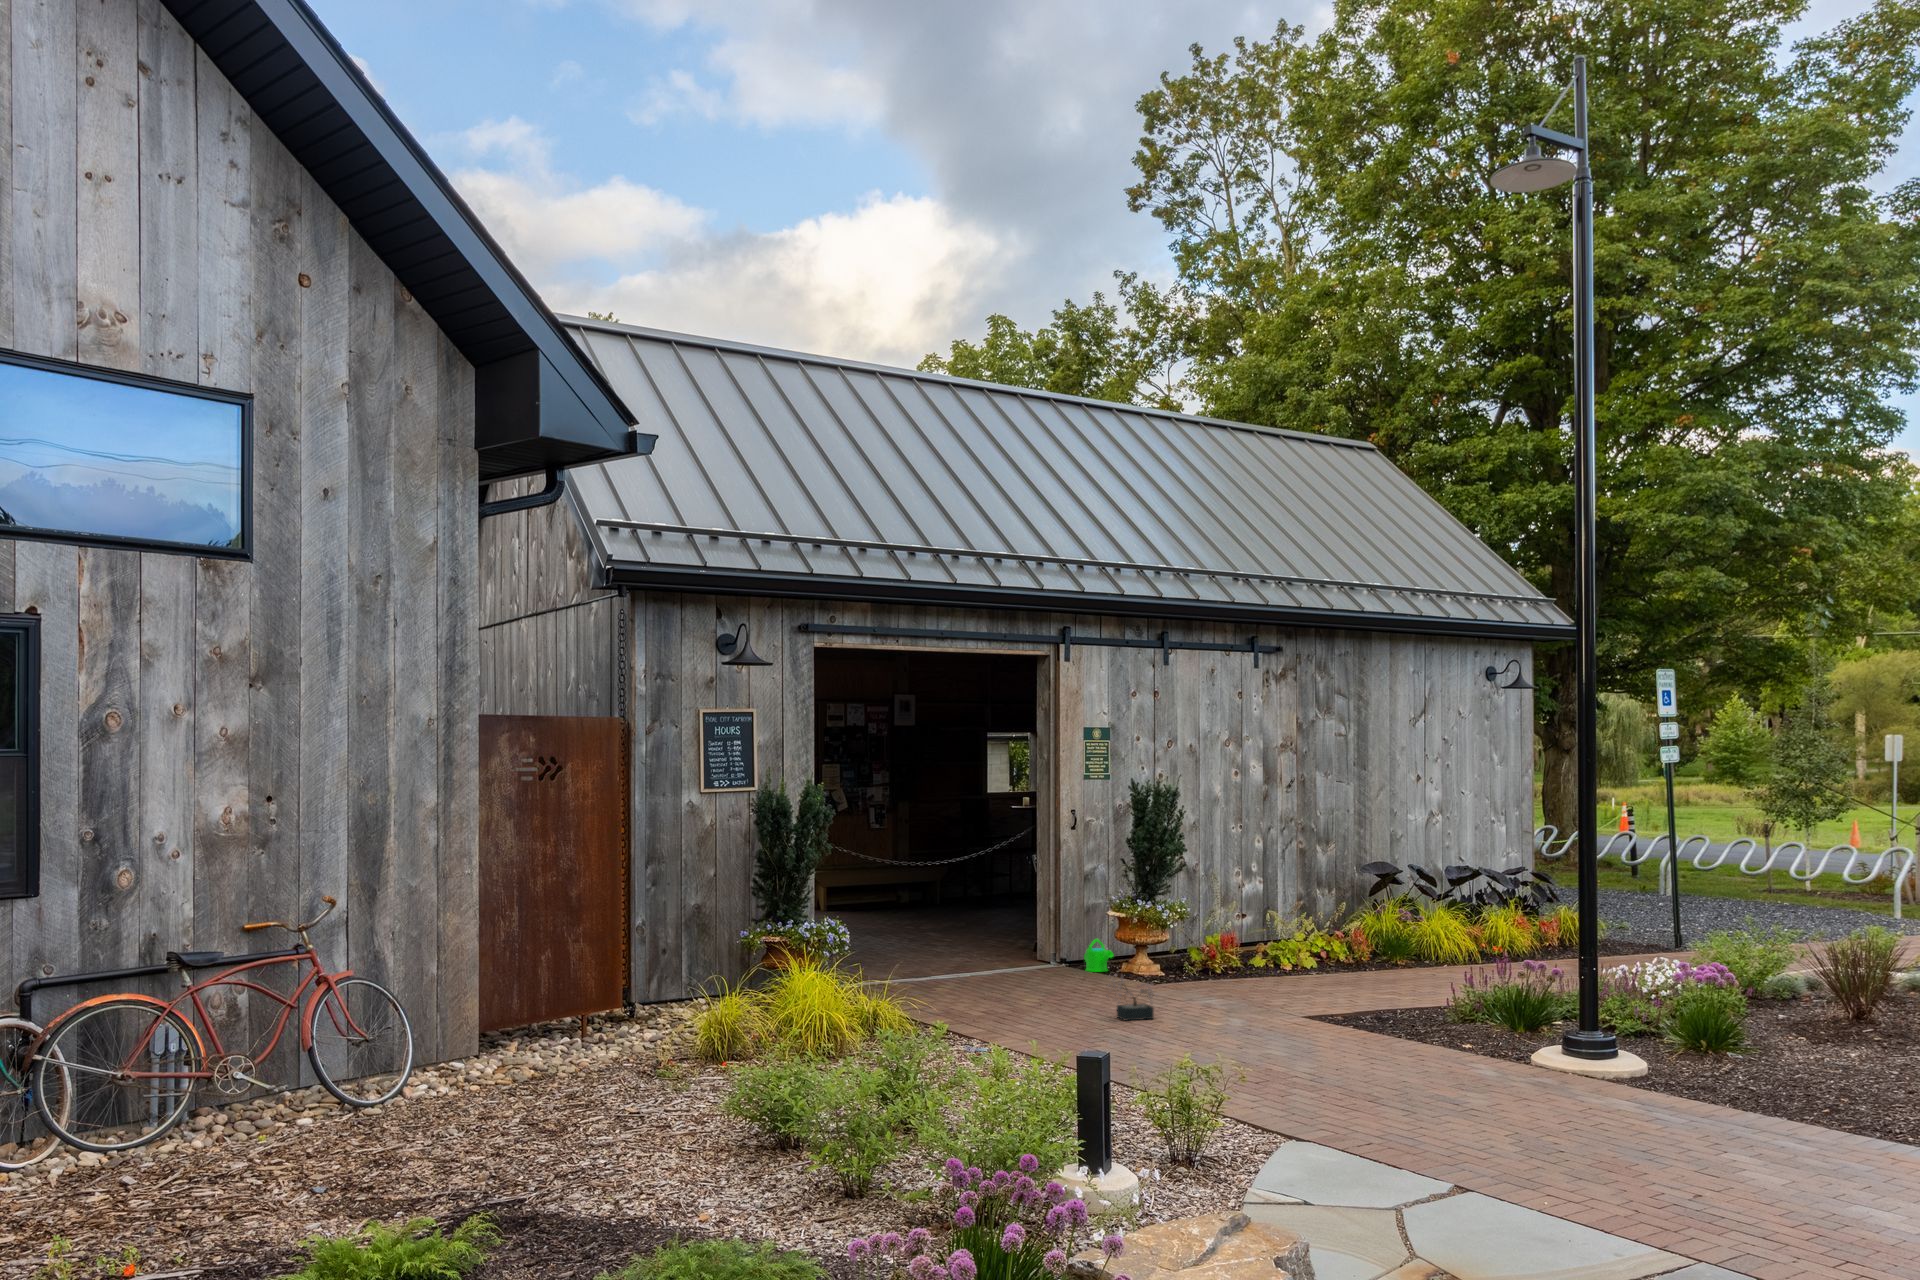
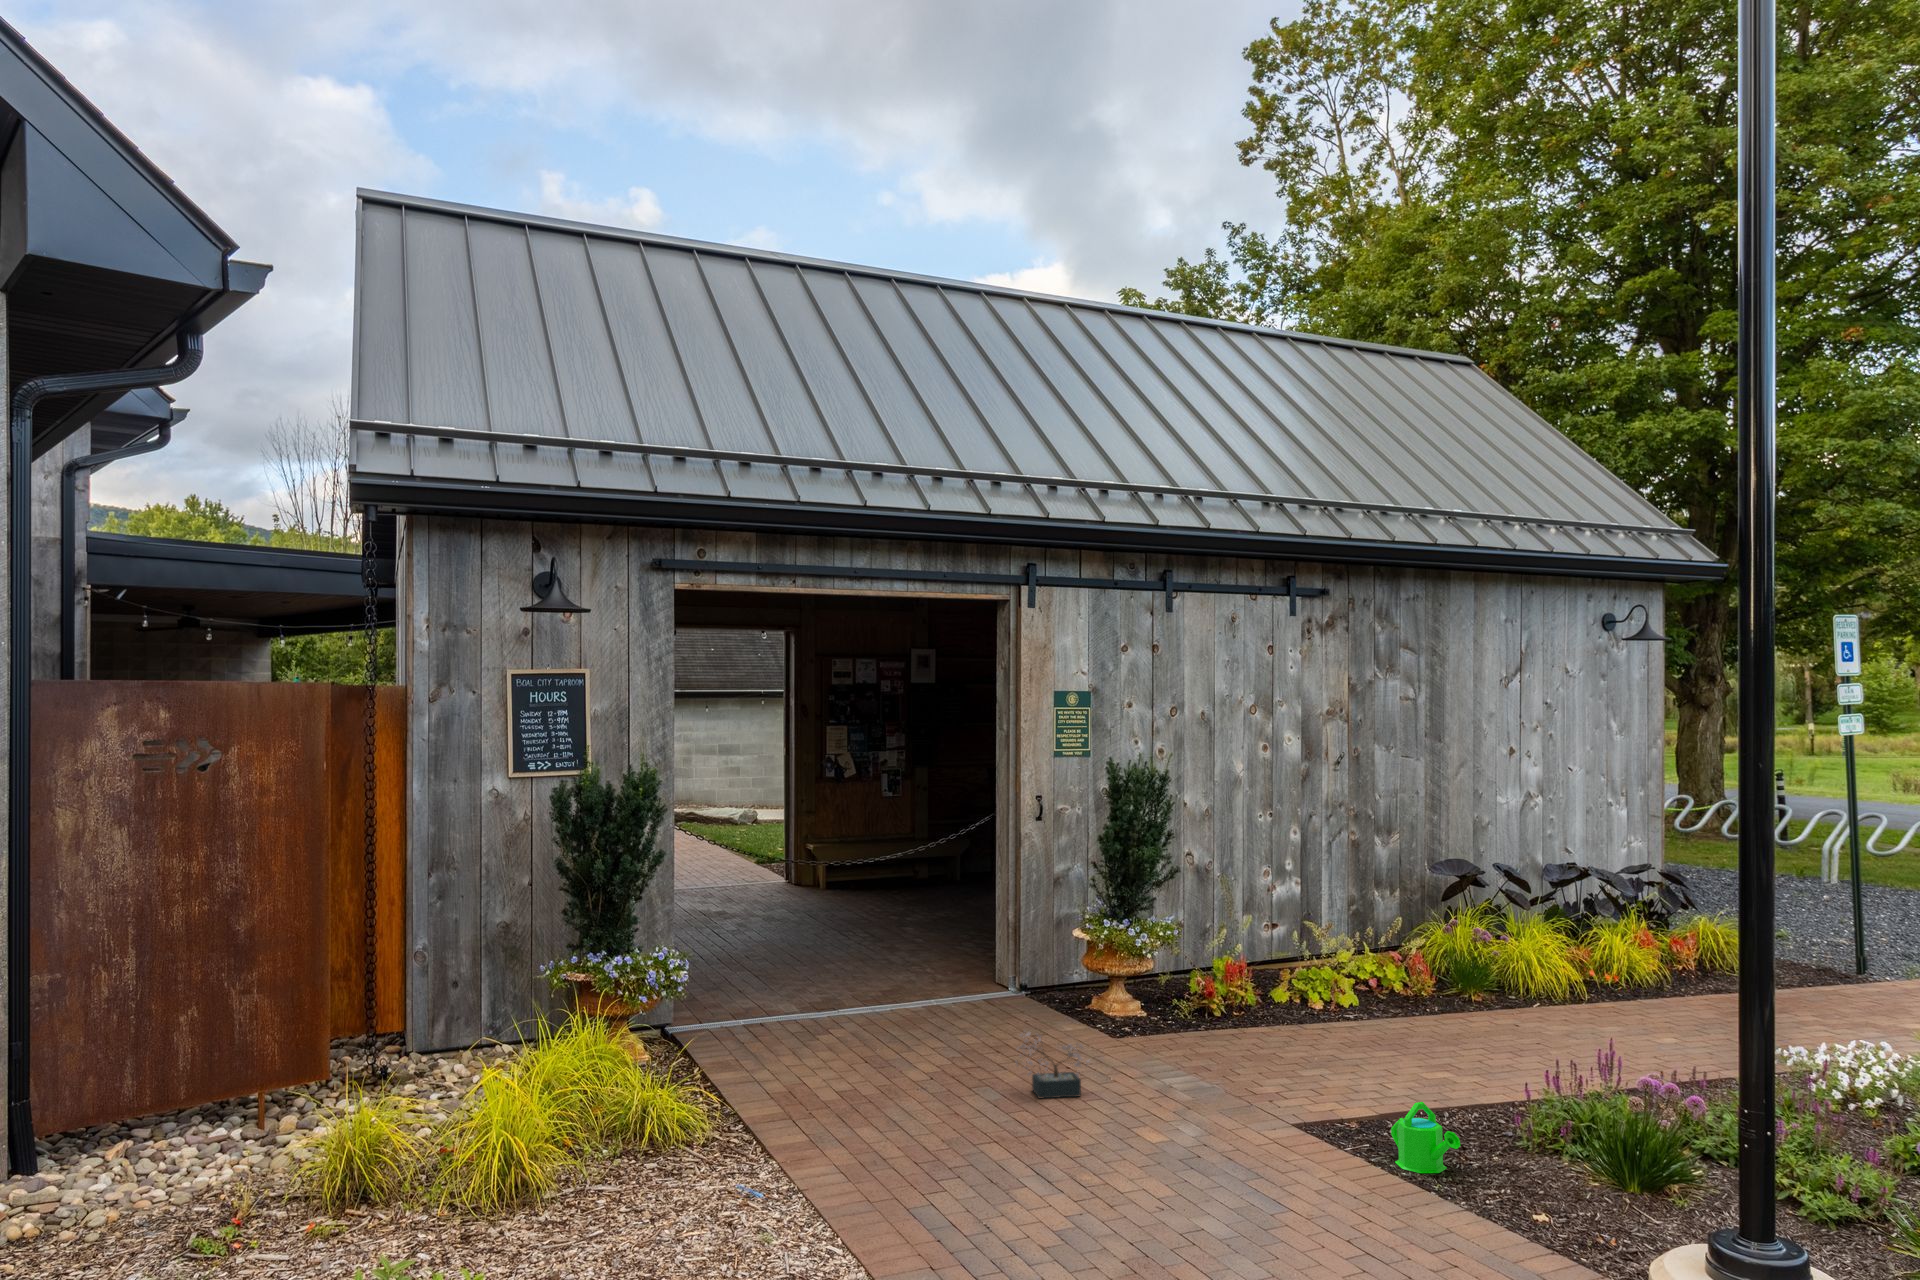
watering can: present [1084,939,1114,972] -> present [1391,1102,1461,1173]

